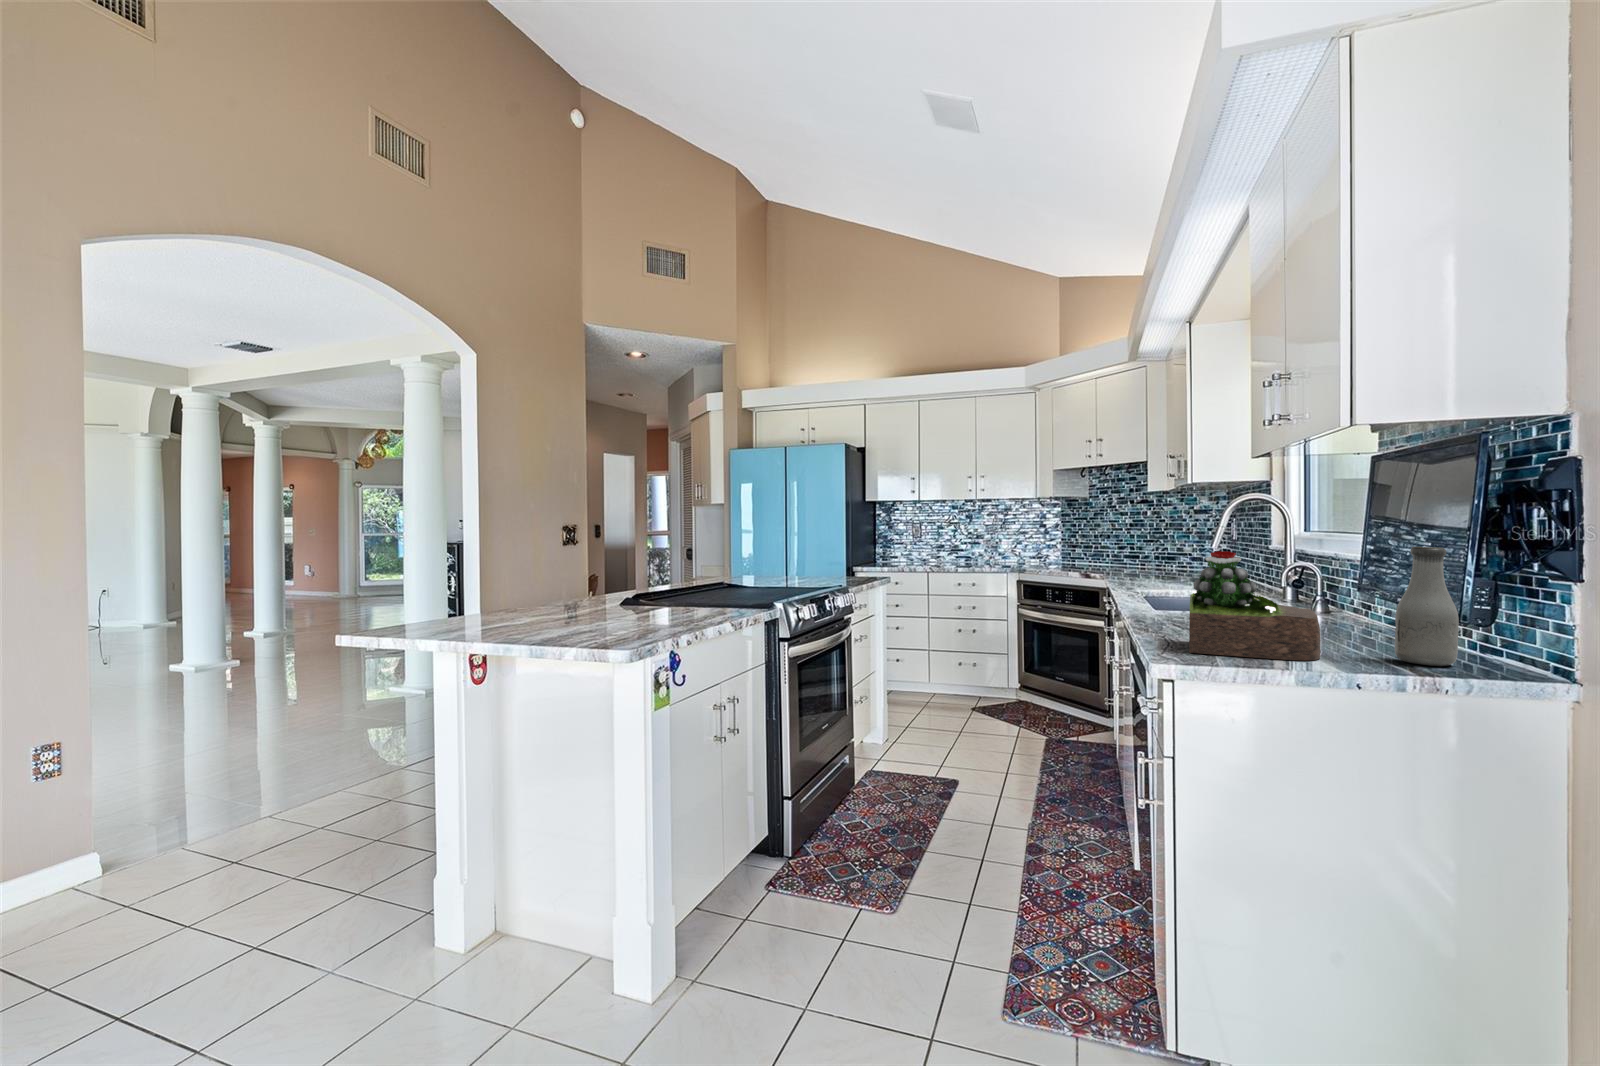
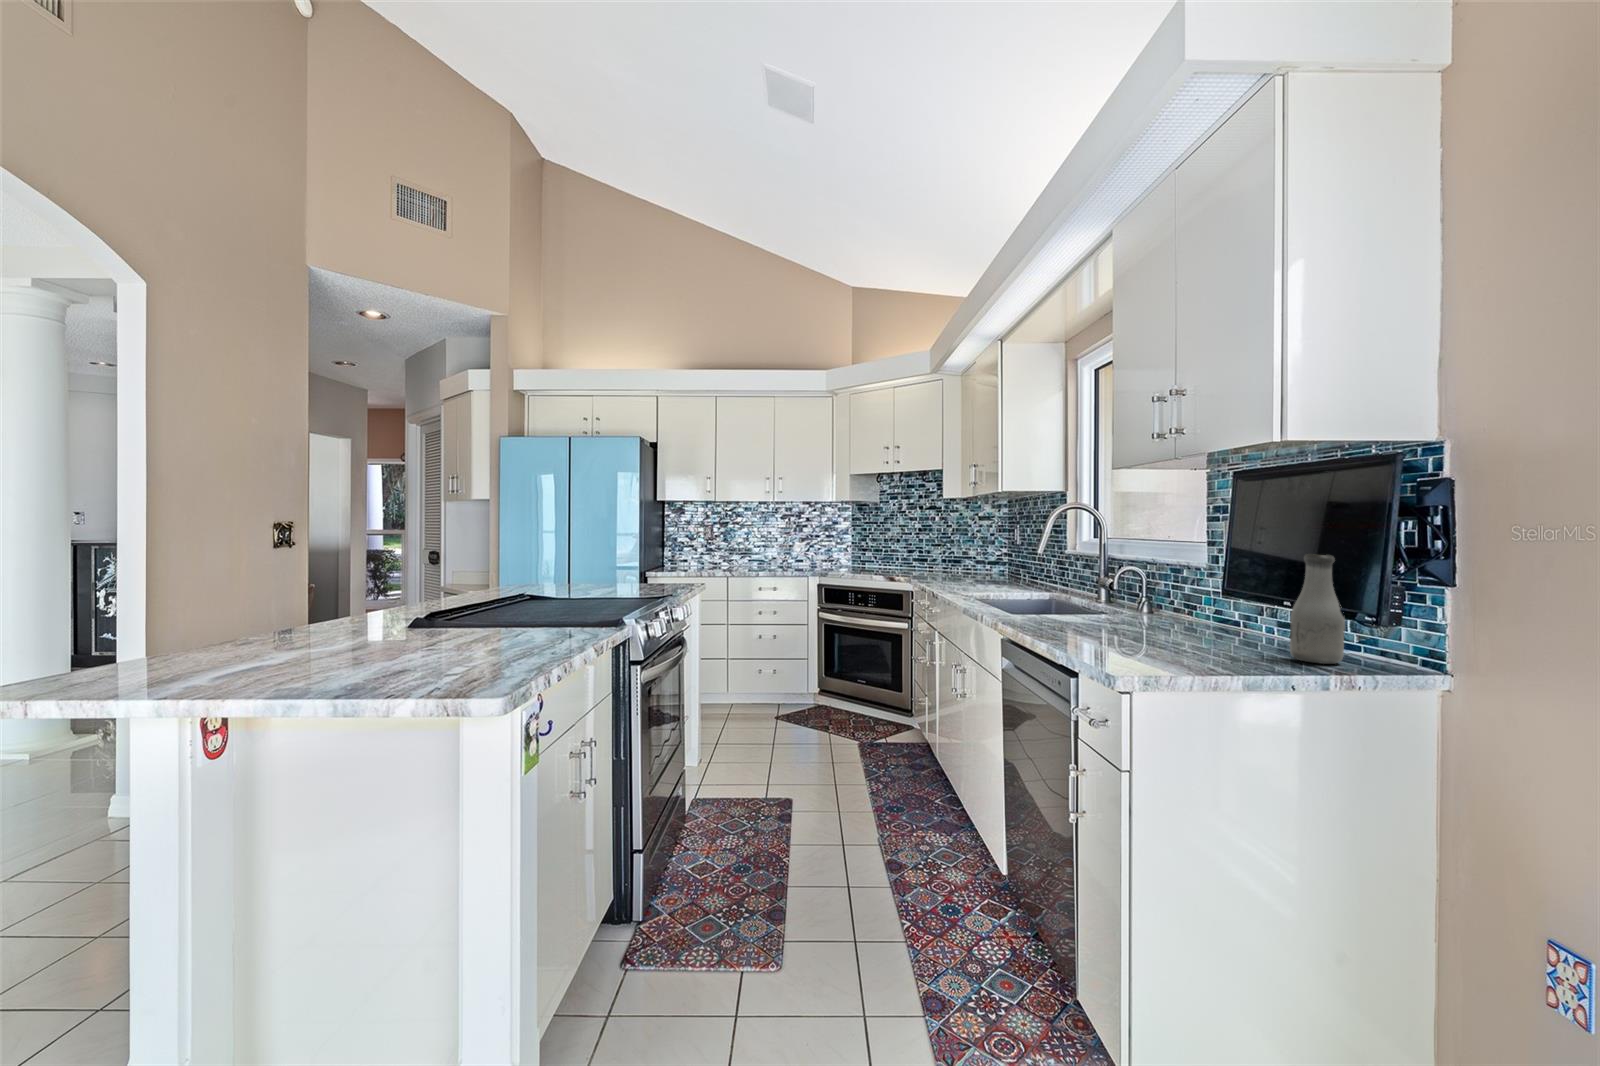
succulent plant: present [1189,551,1321,660] -> none [1104,559,1240,665]

